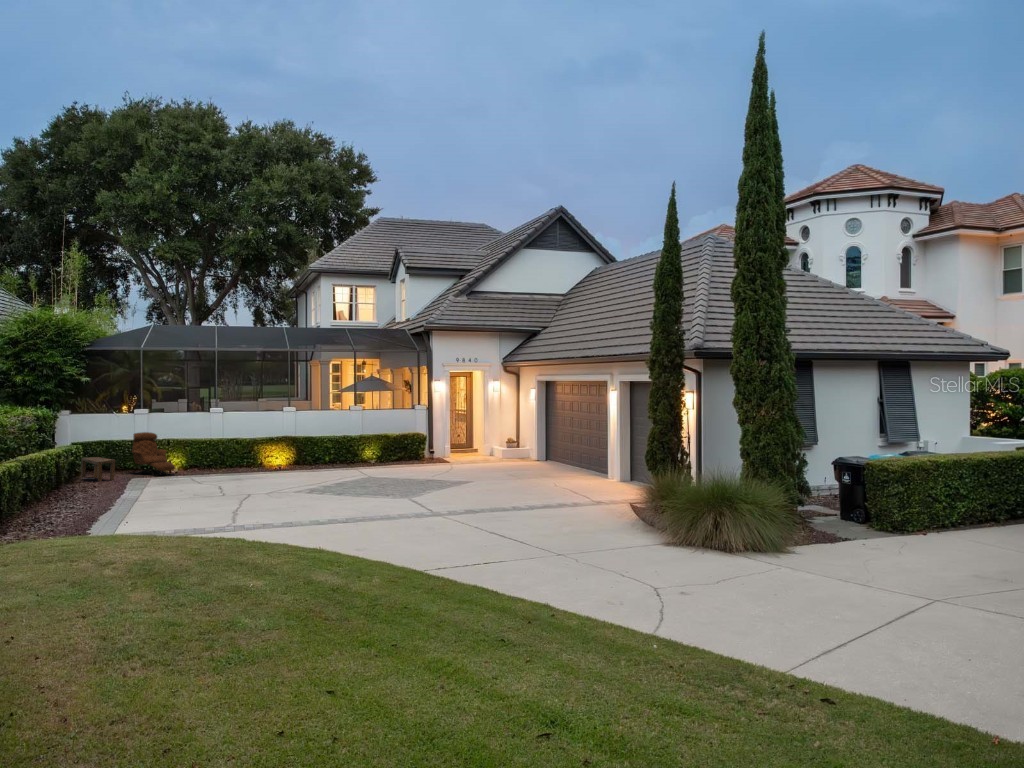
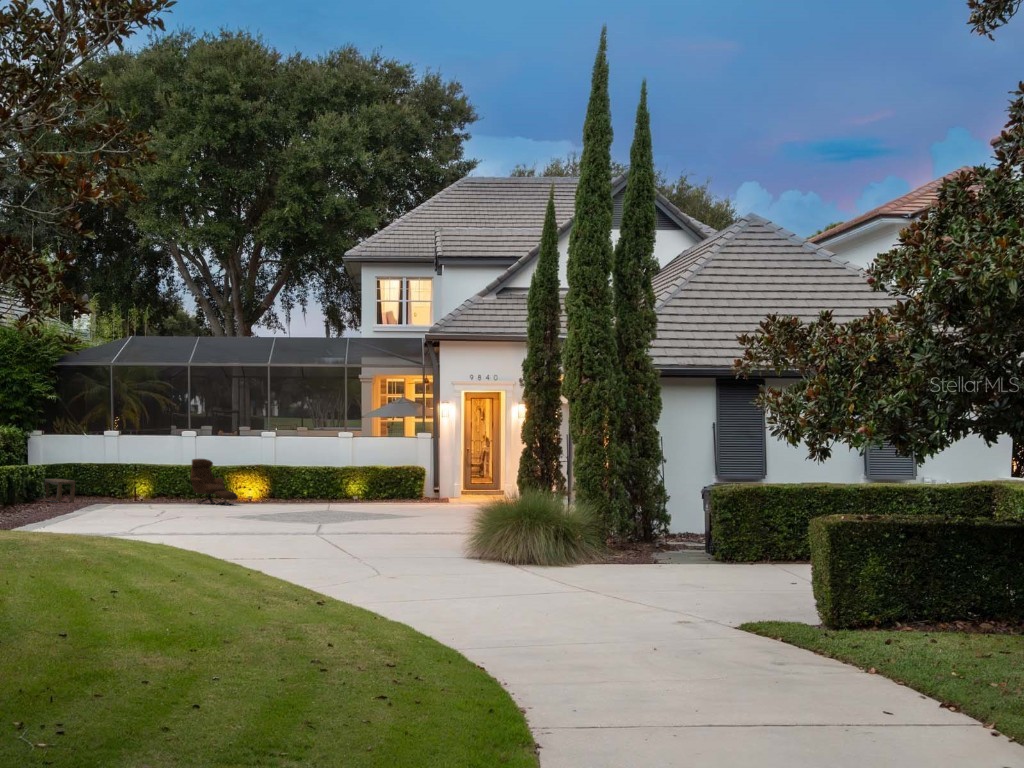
lounge chair: present [132,432,175,475] -> present [191,459,238,505]

